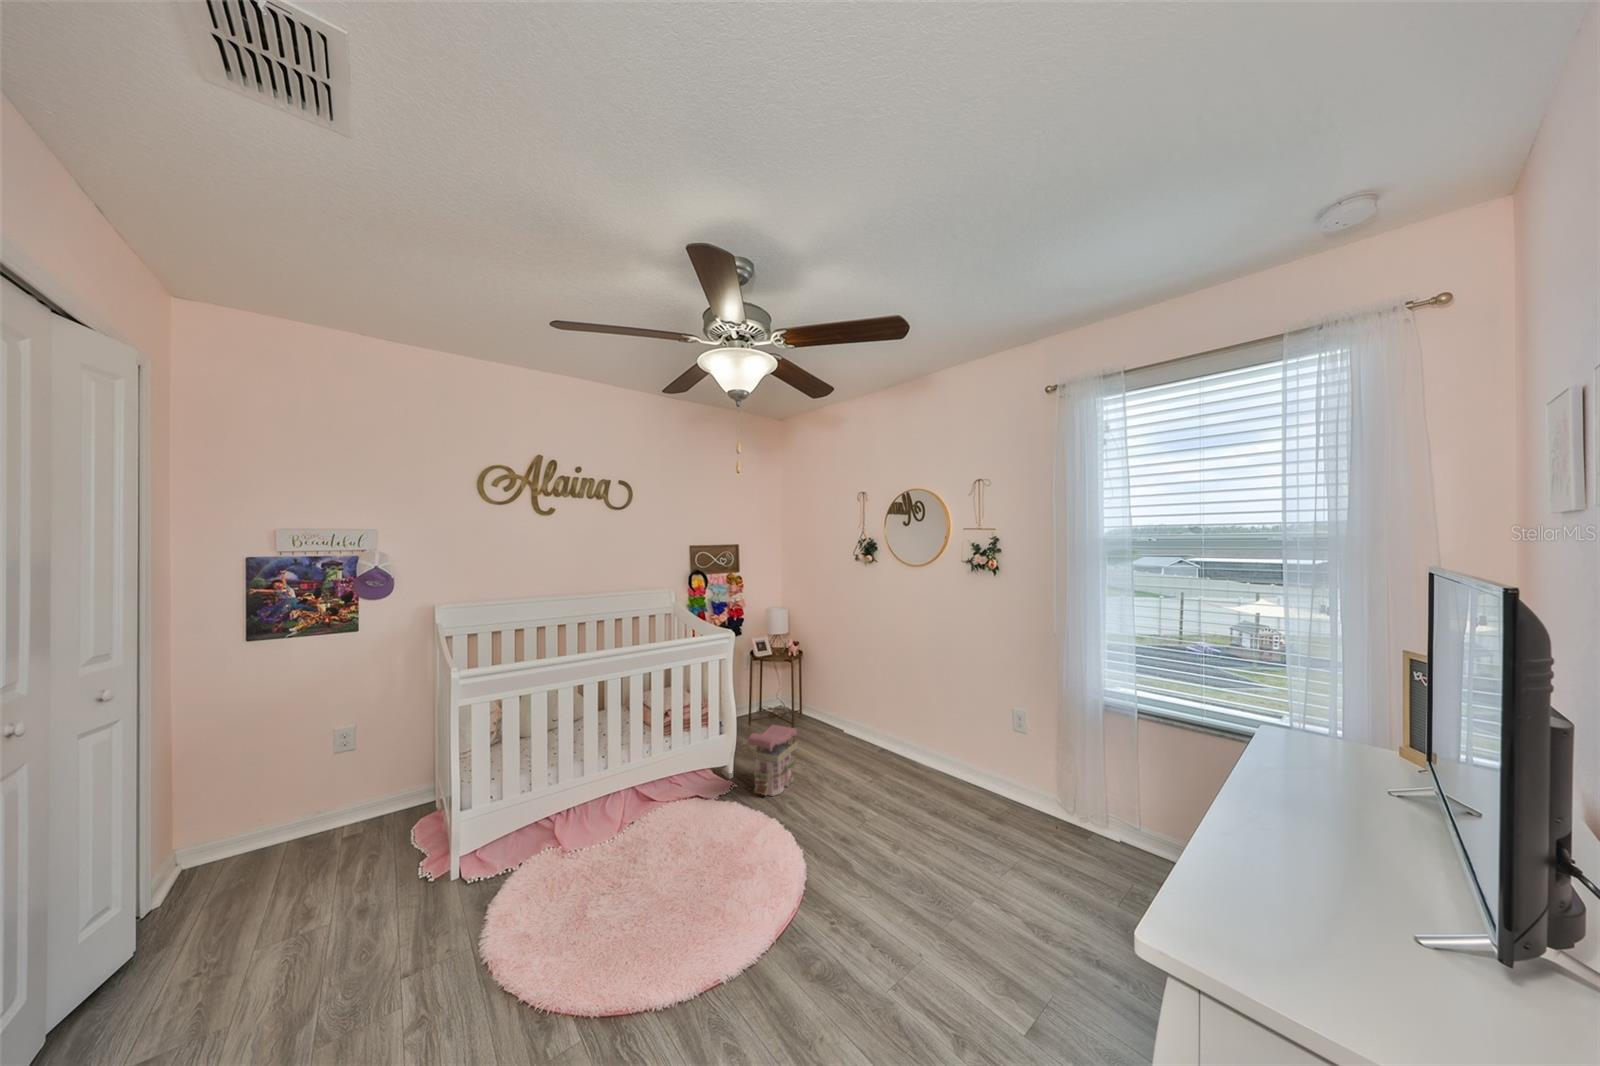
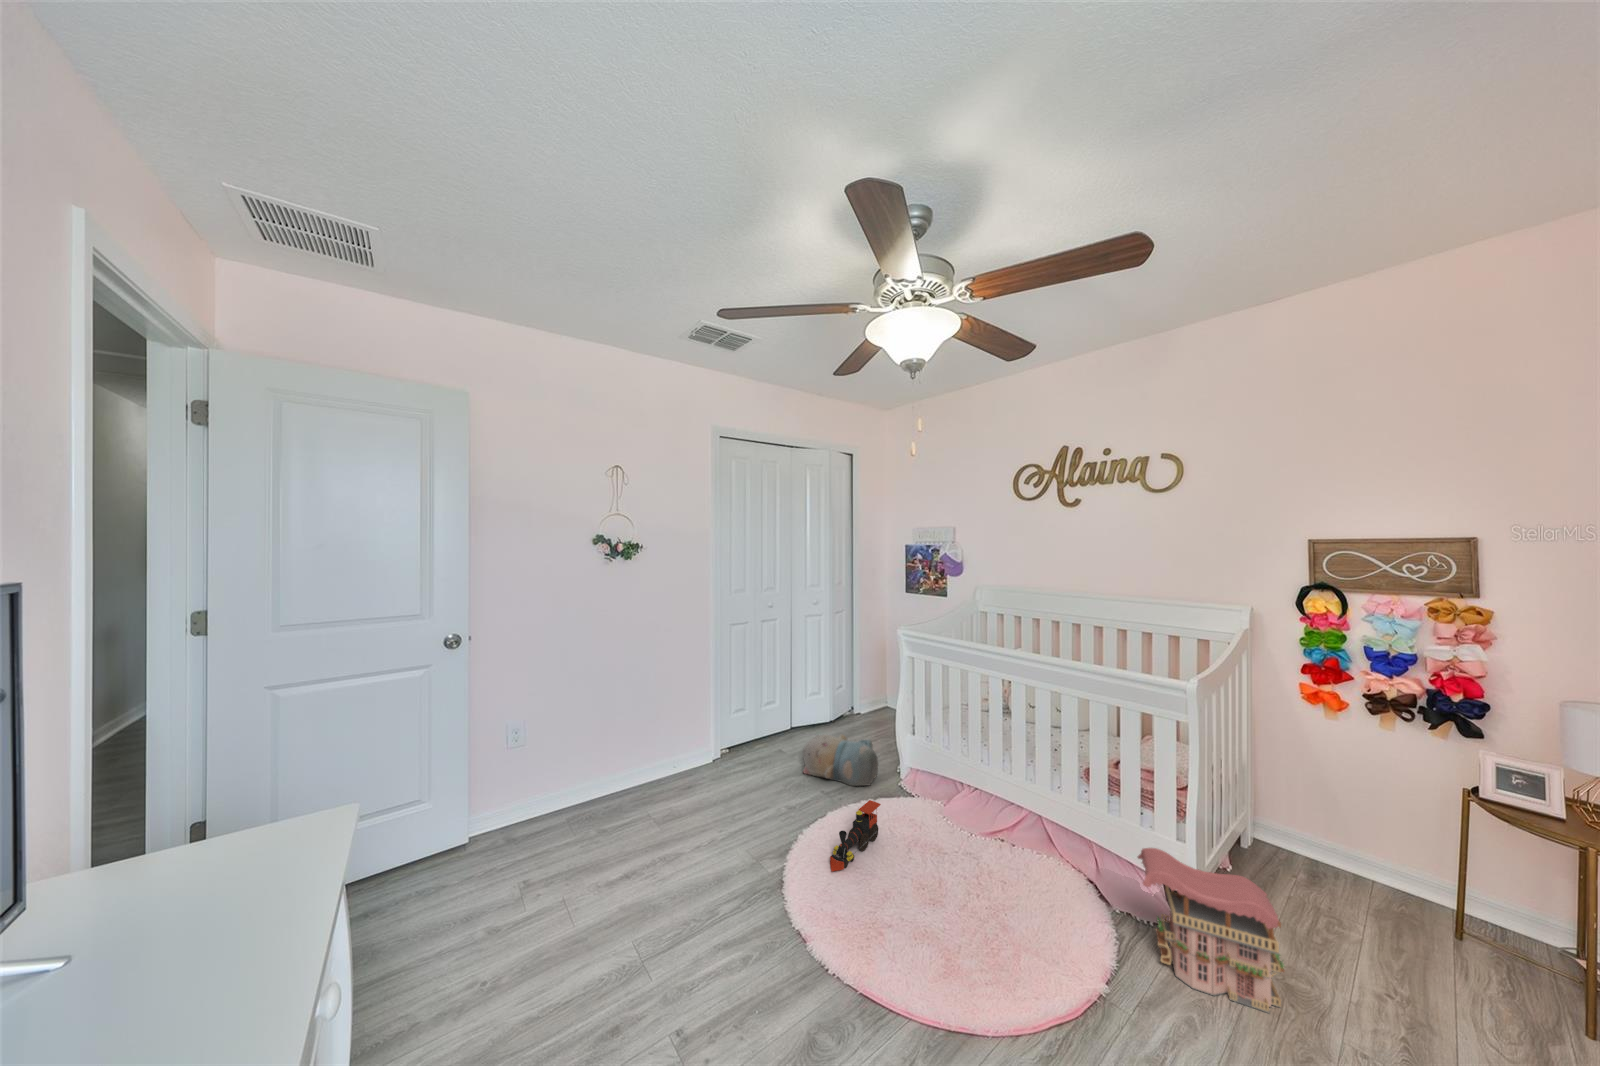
plush toy: none [280,856,456,993] -> present [803,734,878,786]
toy train: none [549,871,618,957] -> present [830,800,881,871]

